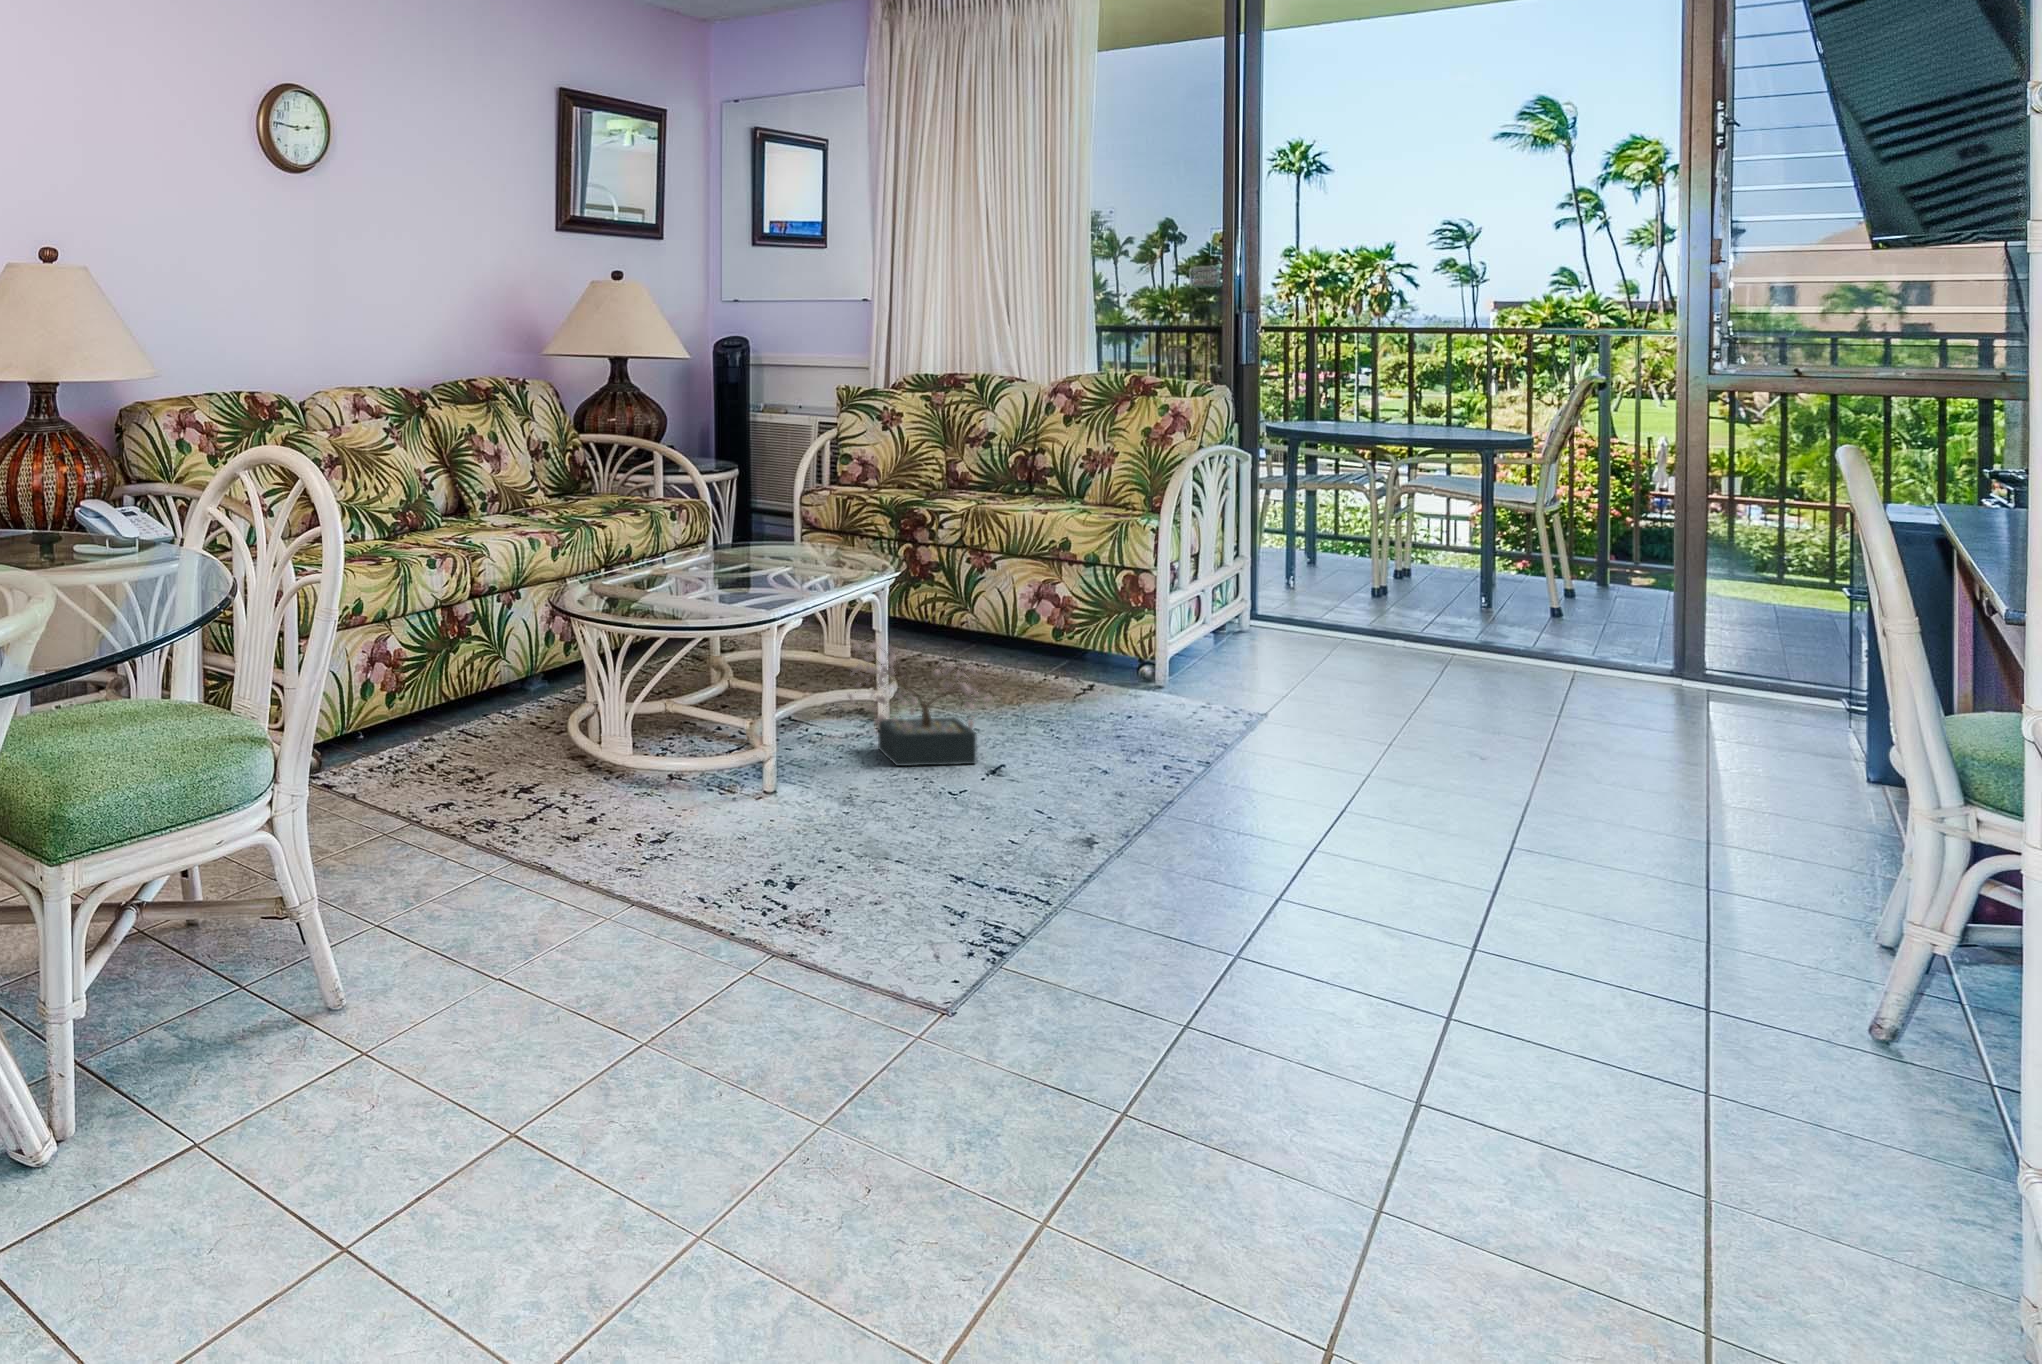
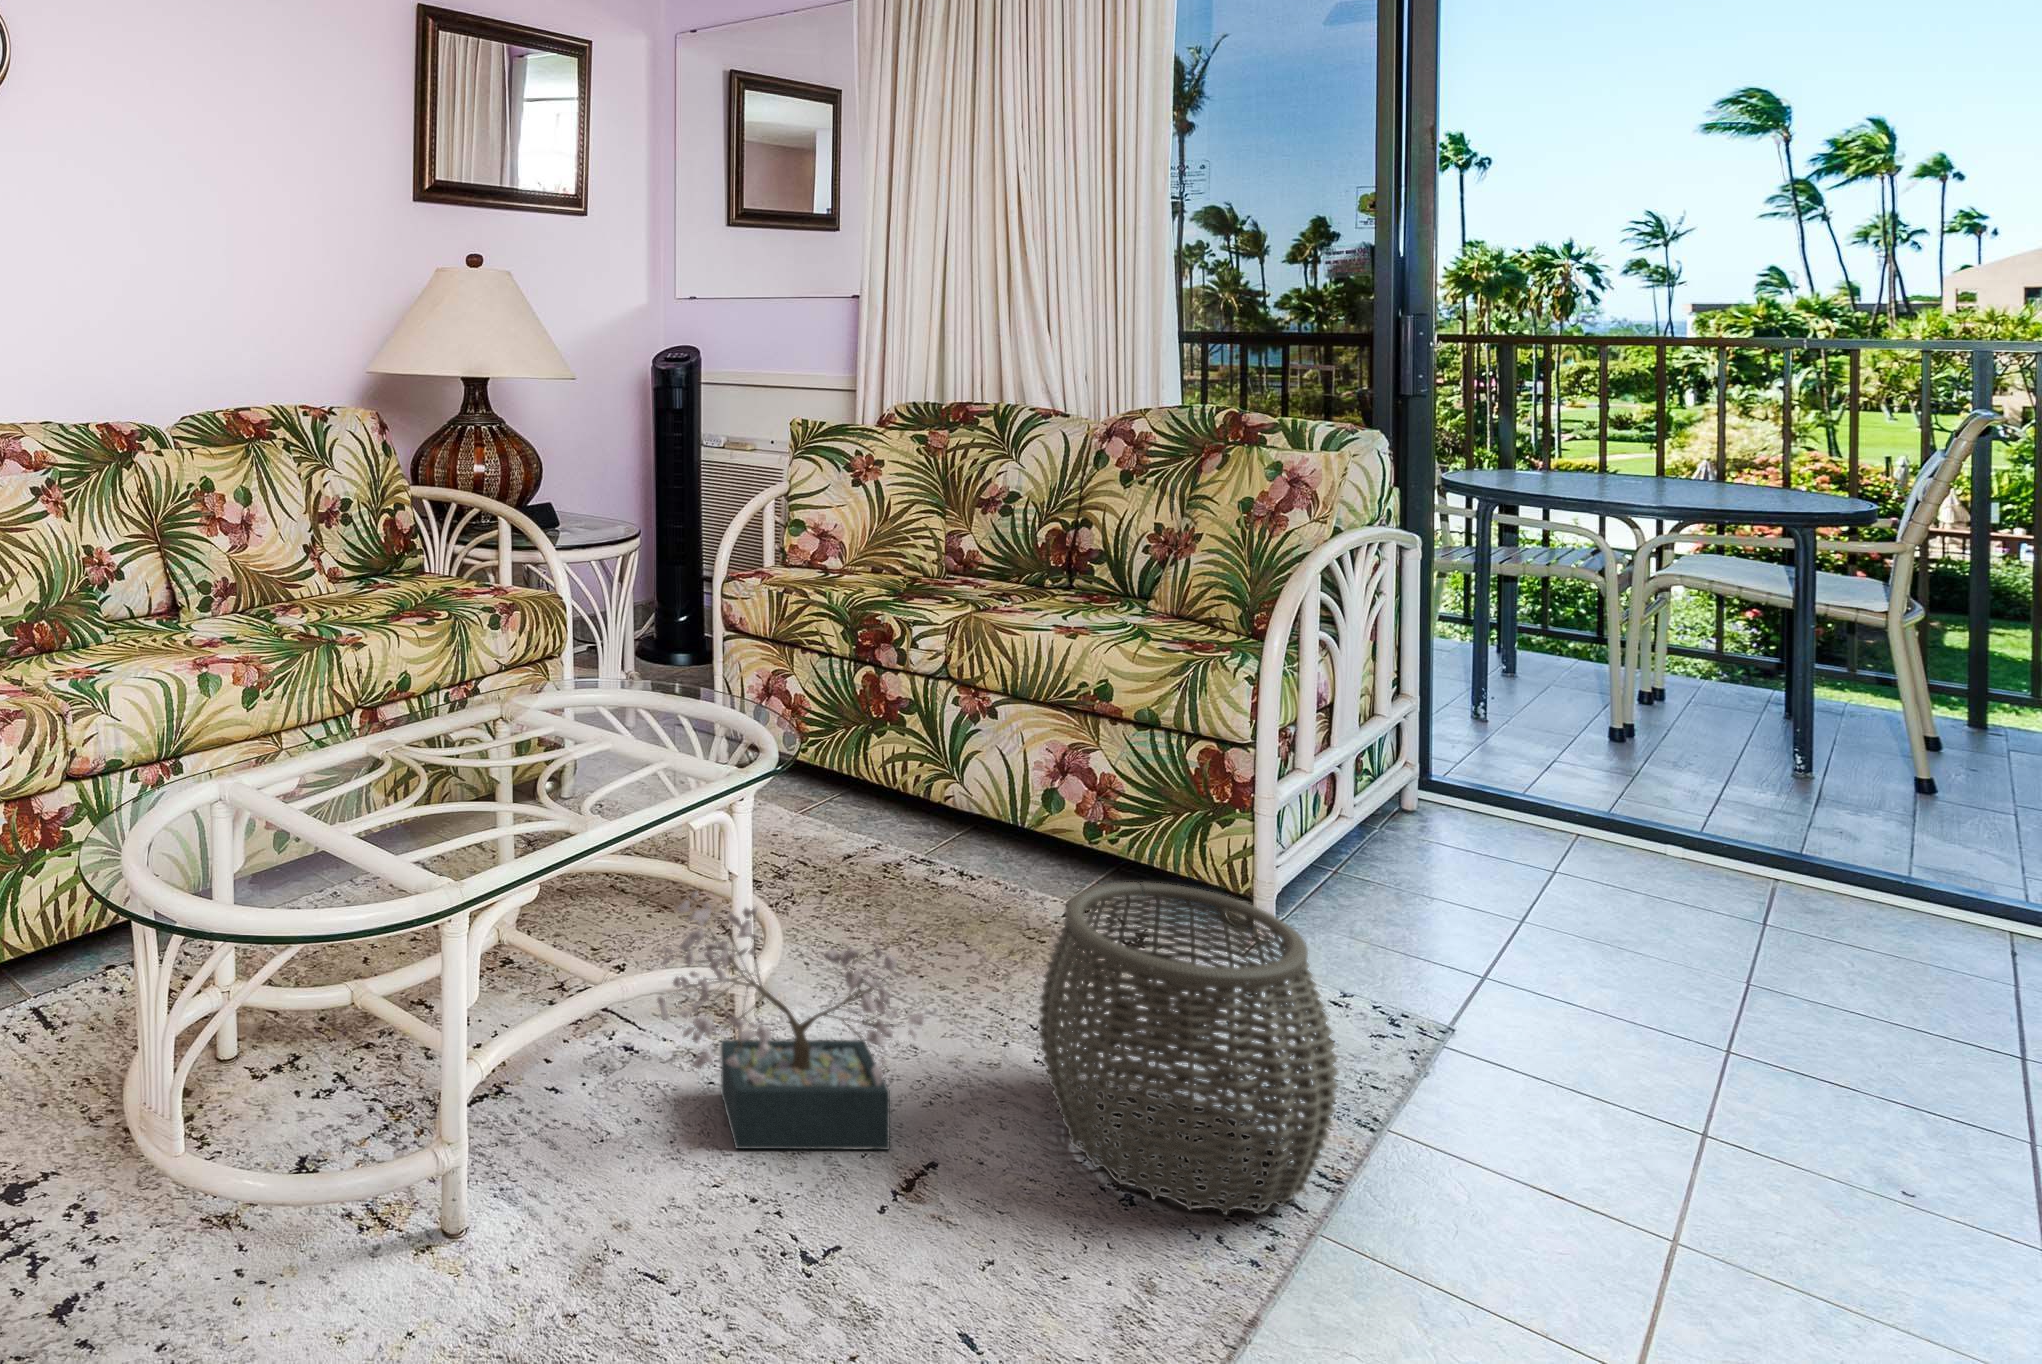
woven basket: none [1050,628,1205,777] -> present [1038,882,1338,1215]

